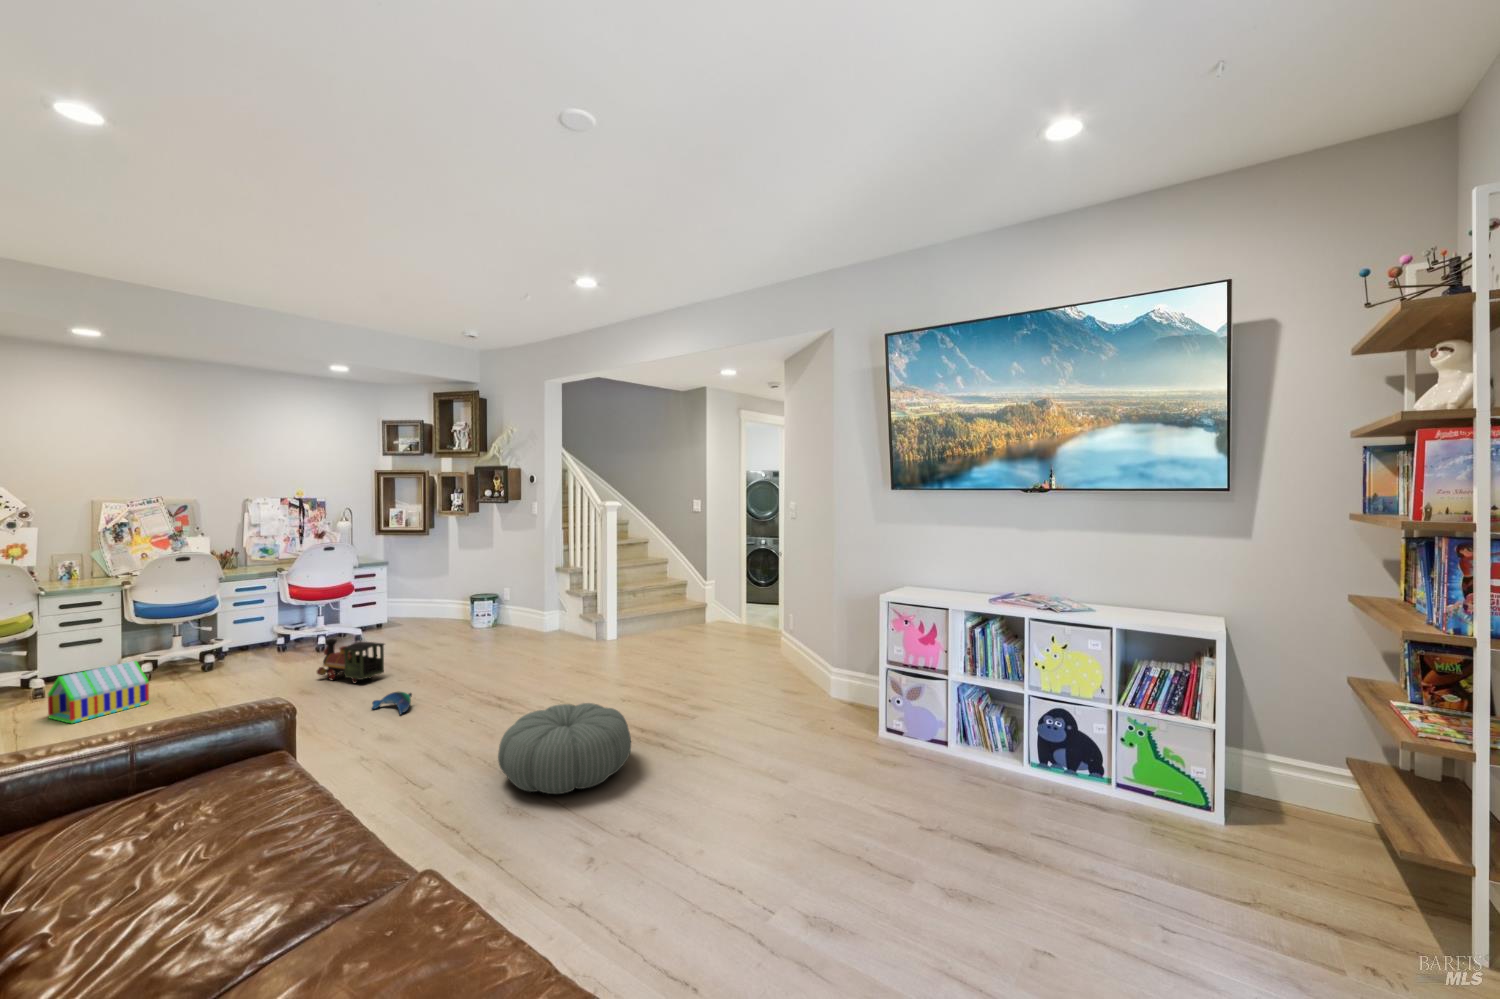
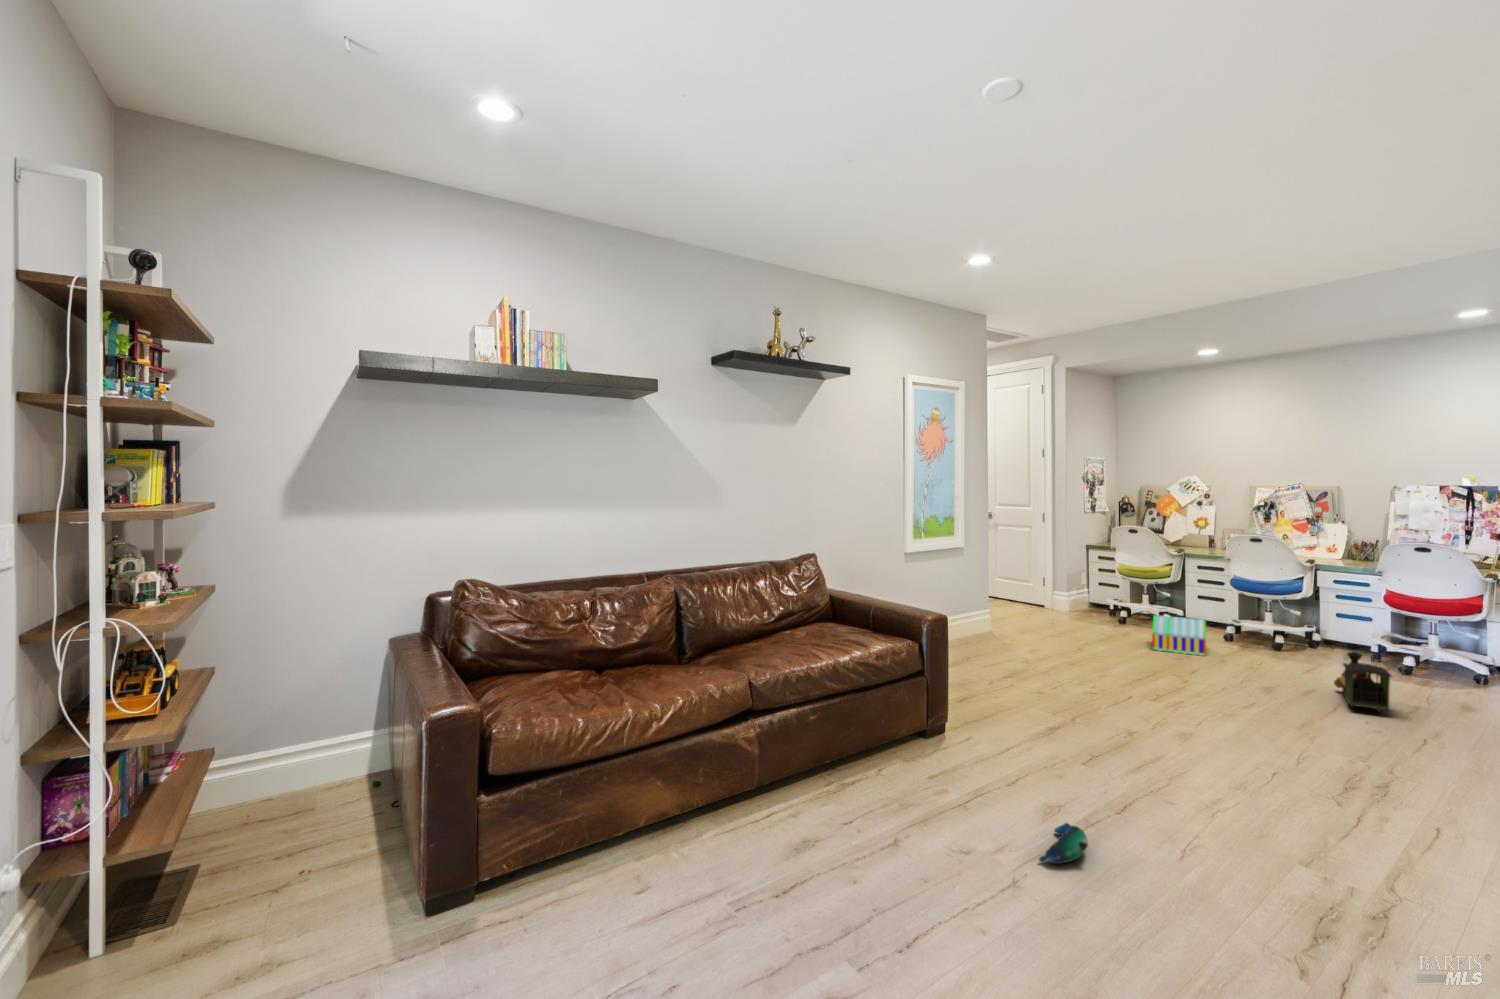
plush toy: present [372,692,412,714] -> present [1039,823,1088,864]
pouf: present [498,703,631,794] -> none [1156,771,1360,903]

